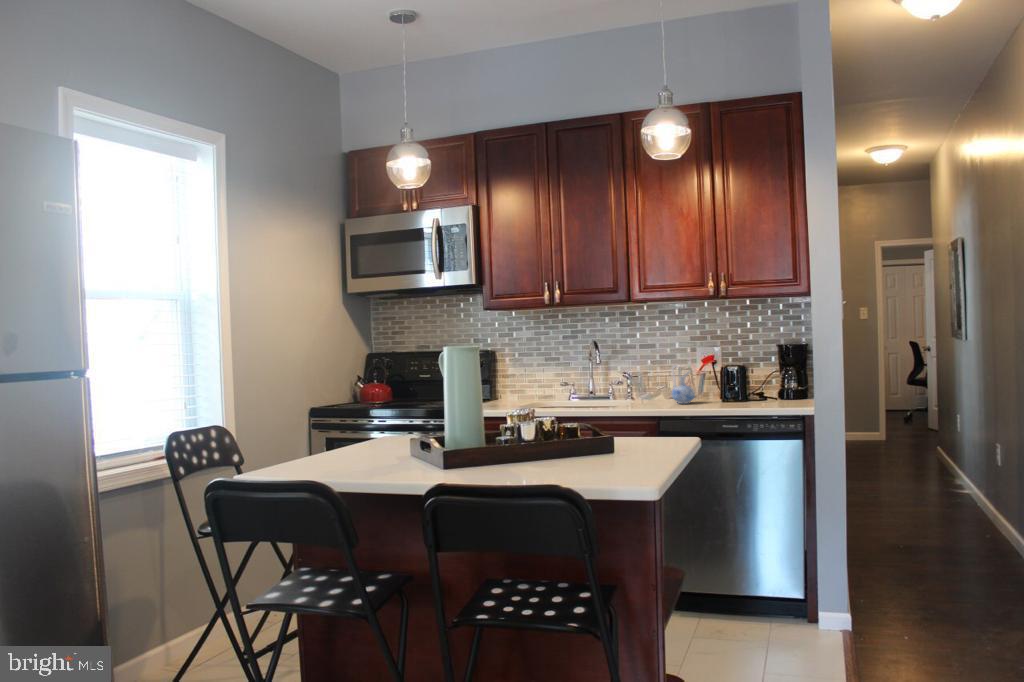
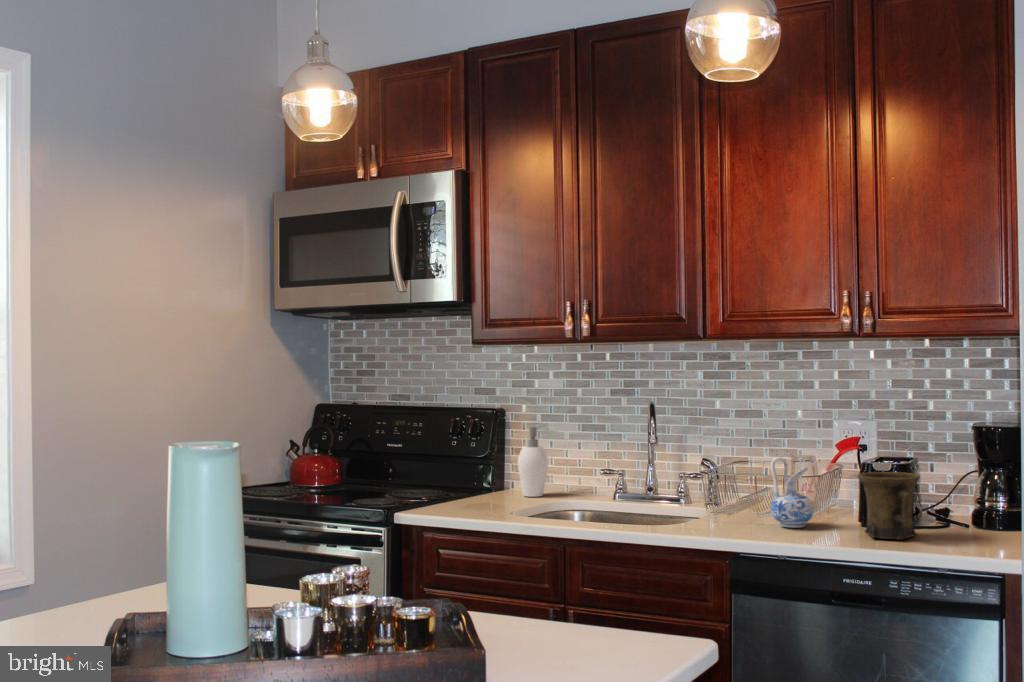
soap dispenser: none [510,359,534,401] -> present [518,426,548,497]
mug: none [720,370,754,404] -> present [858,472,920,539]

